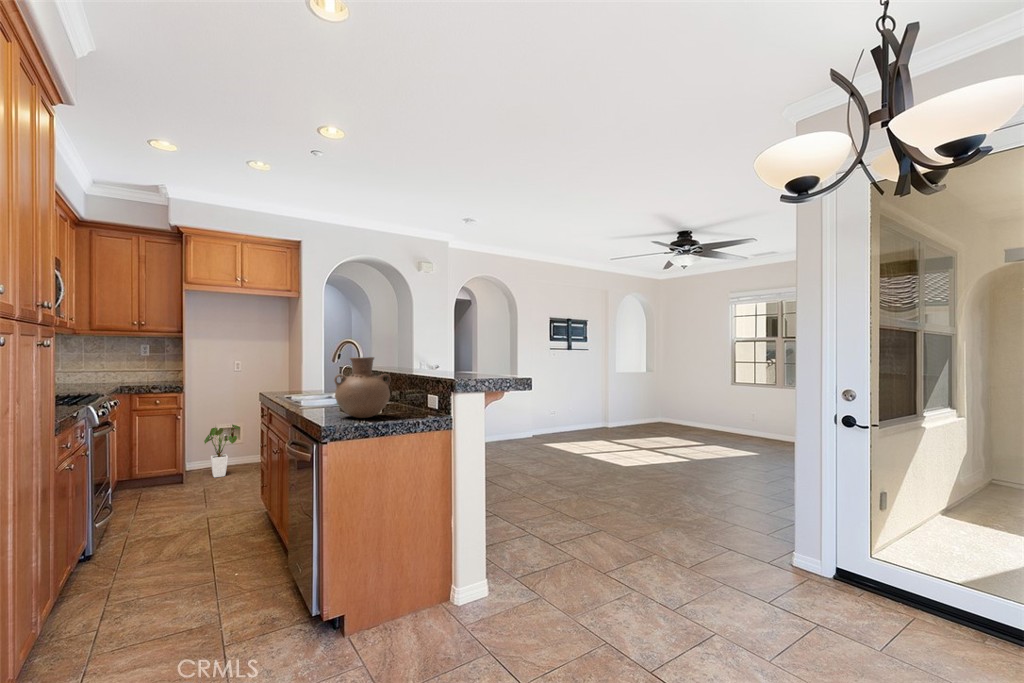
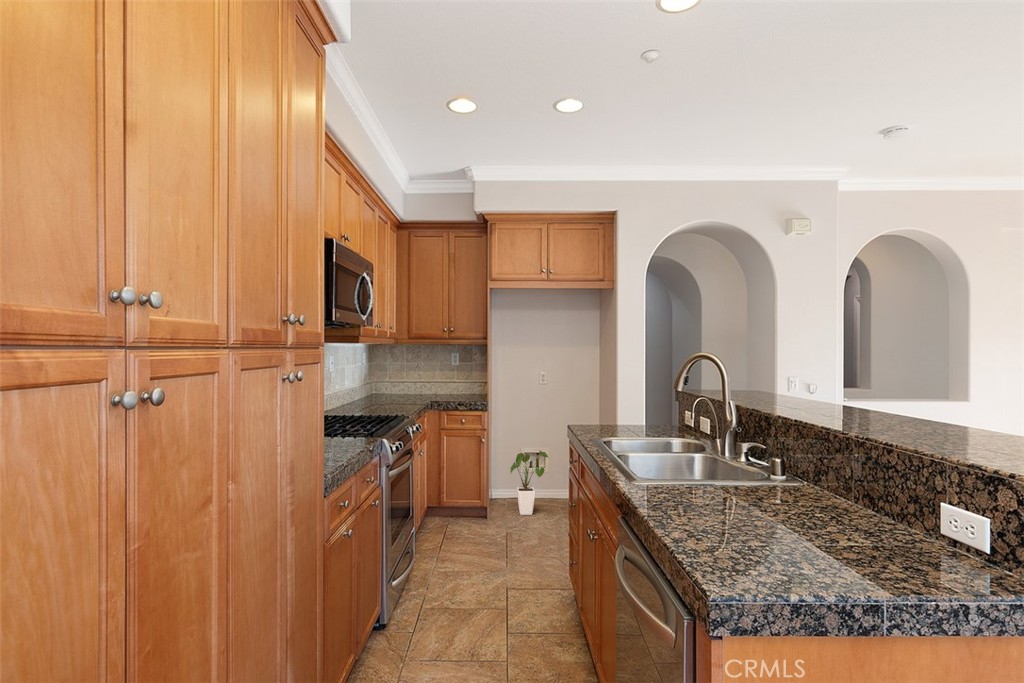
vase: present [334,357,391,418] -> none [722,417,860,566]

